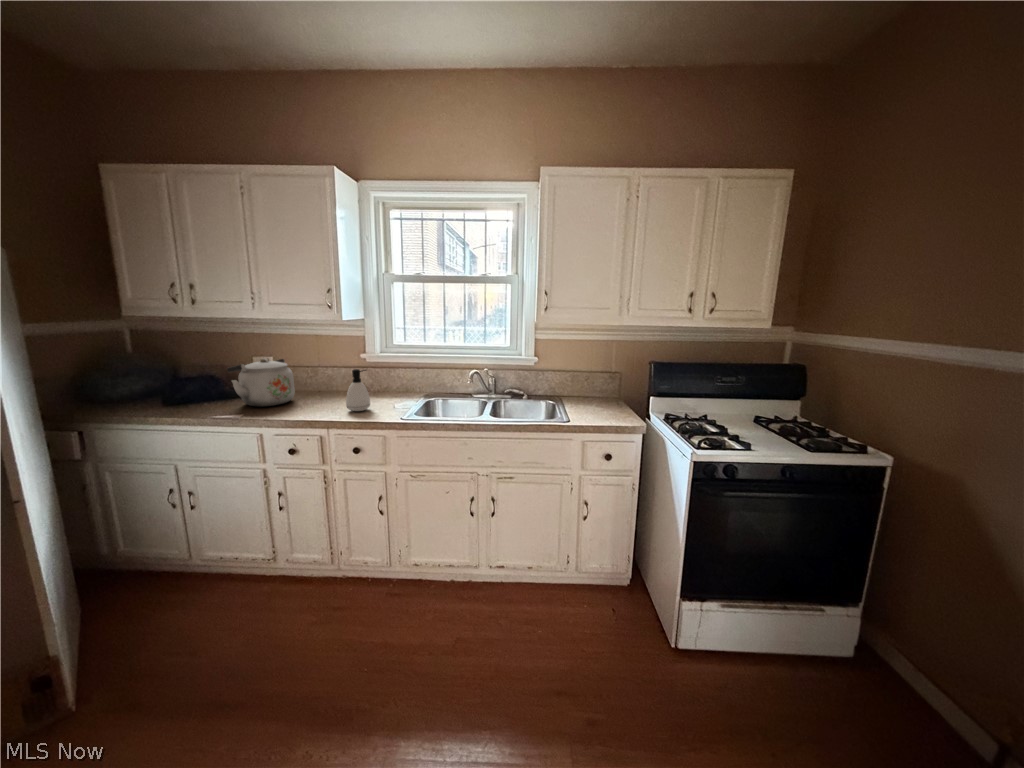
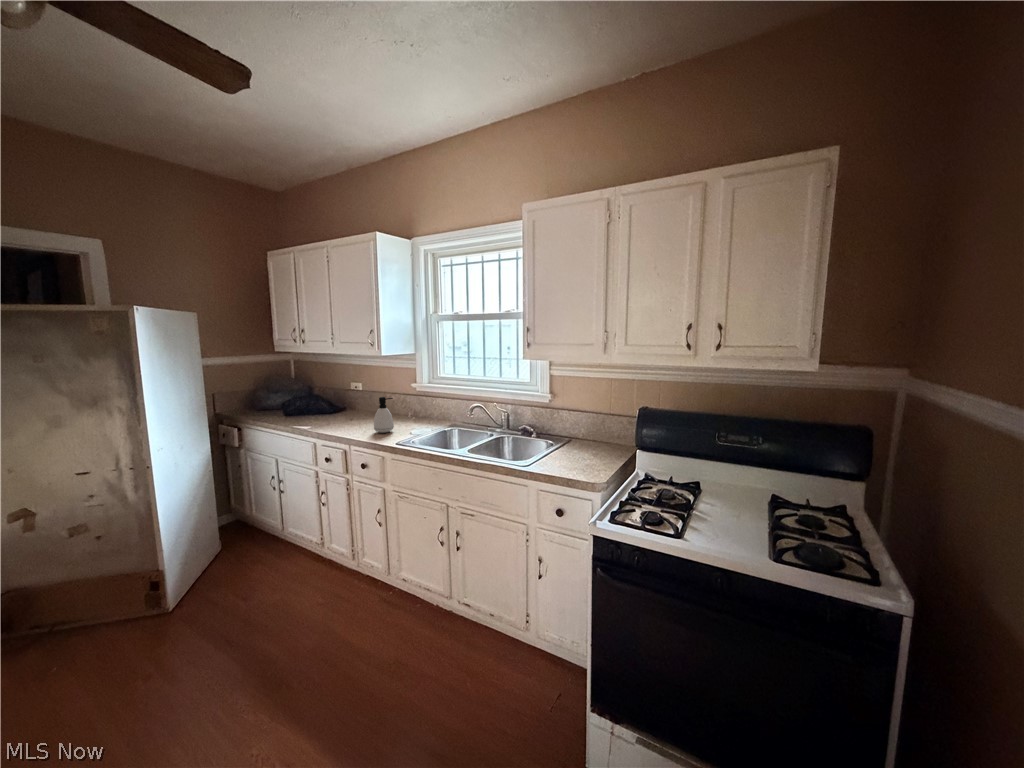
kettle: present [227,358,295,407] -> none [312,384,360,421]

